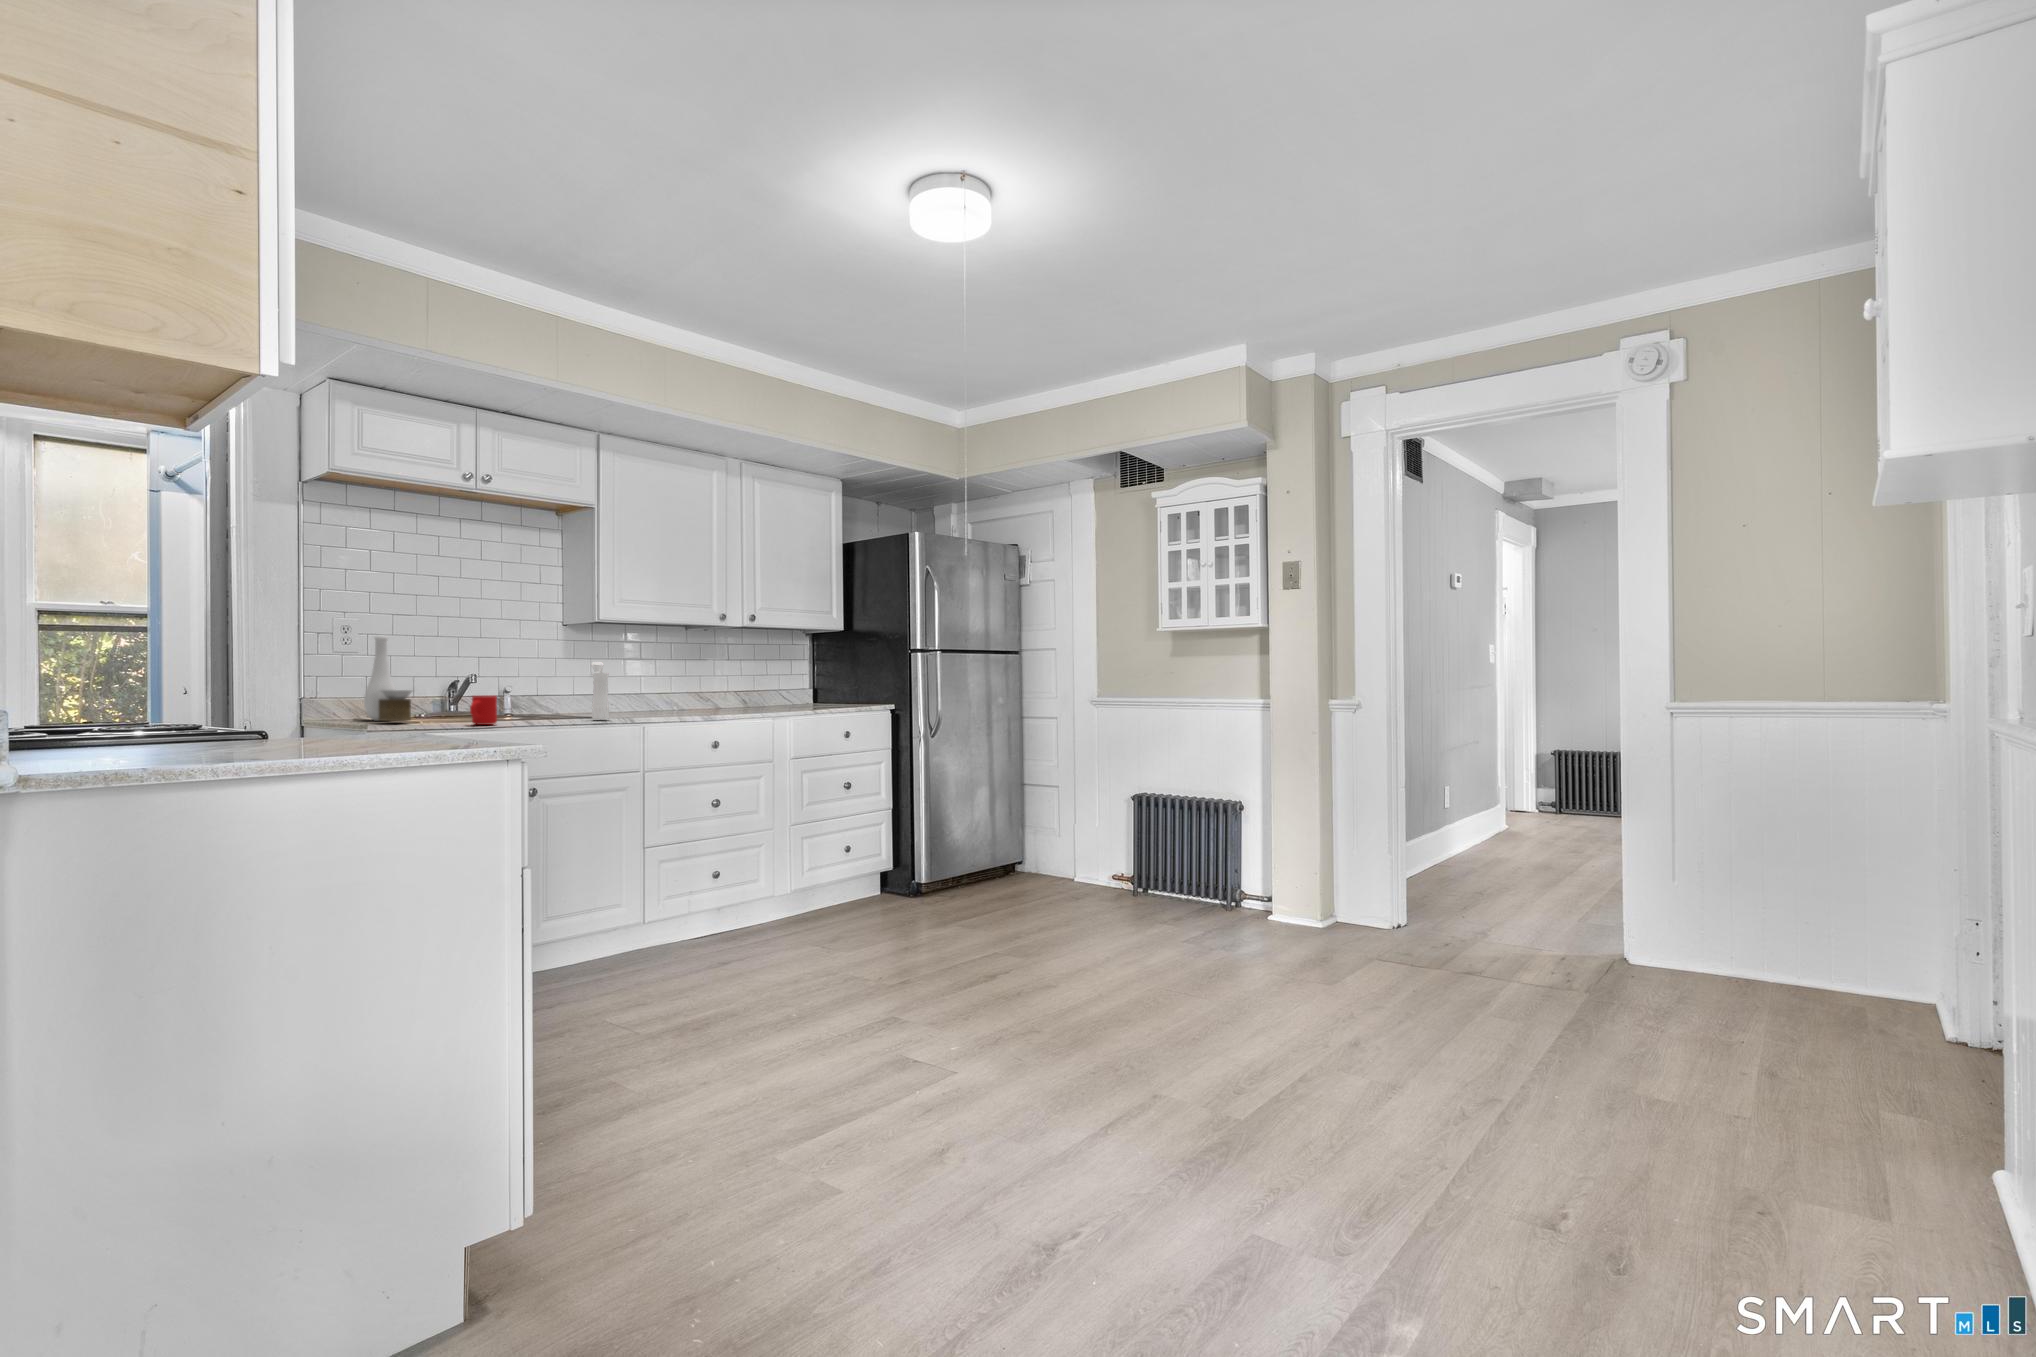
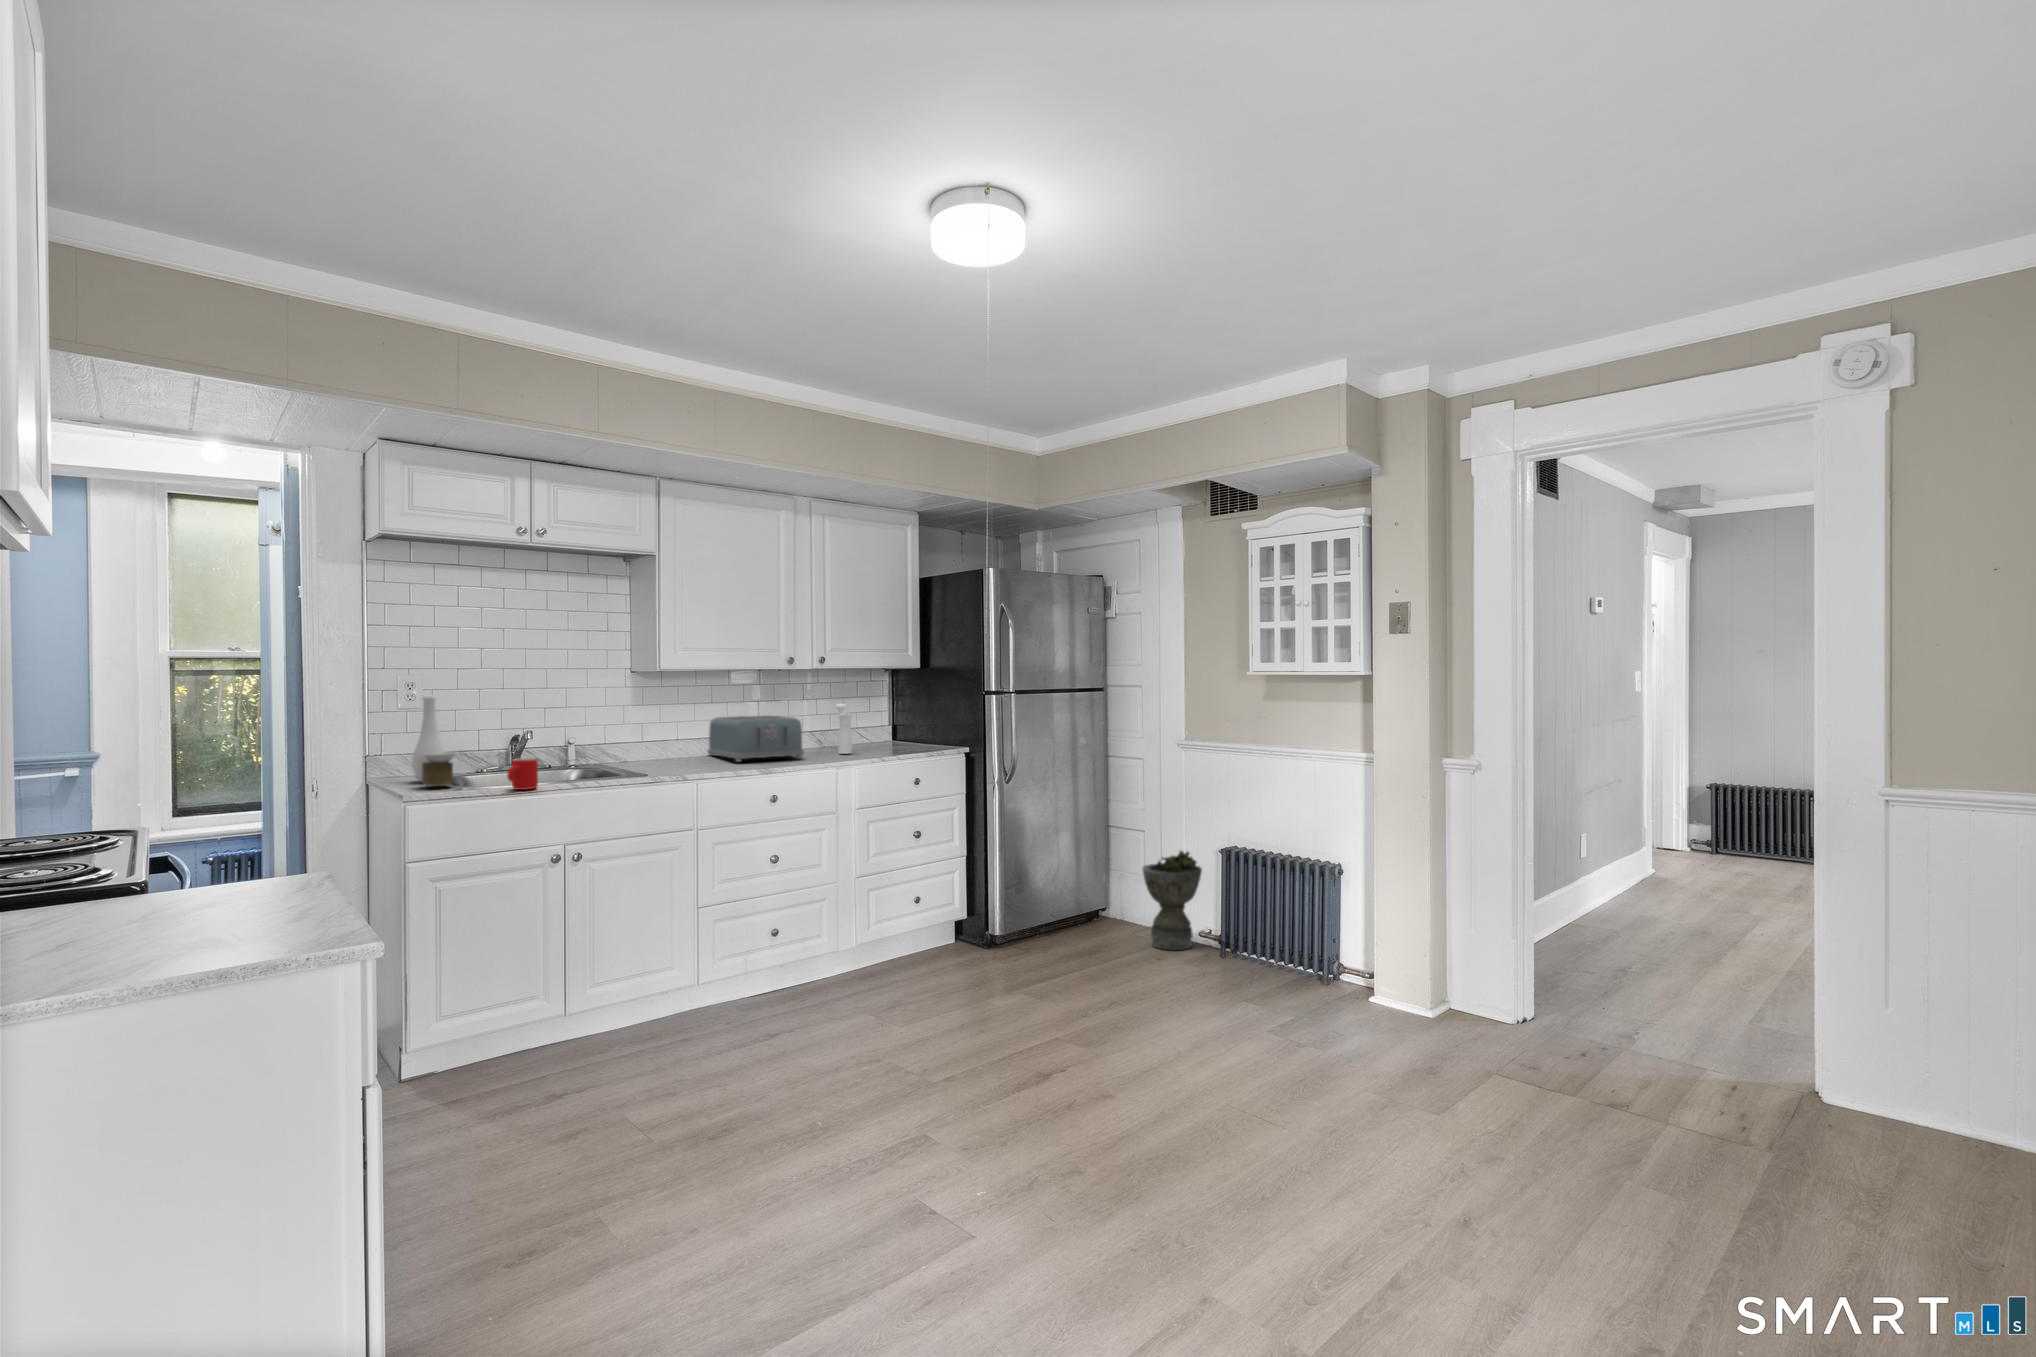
pepper mill: present [591,662,609,719] -> present [836,704,852,754]
toaster: none [639,671,738,712] -> present [708,716,804,762]
planter: none [1058,798,1113,892] -> present [1143,851,1202,950]

